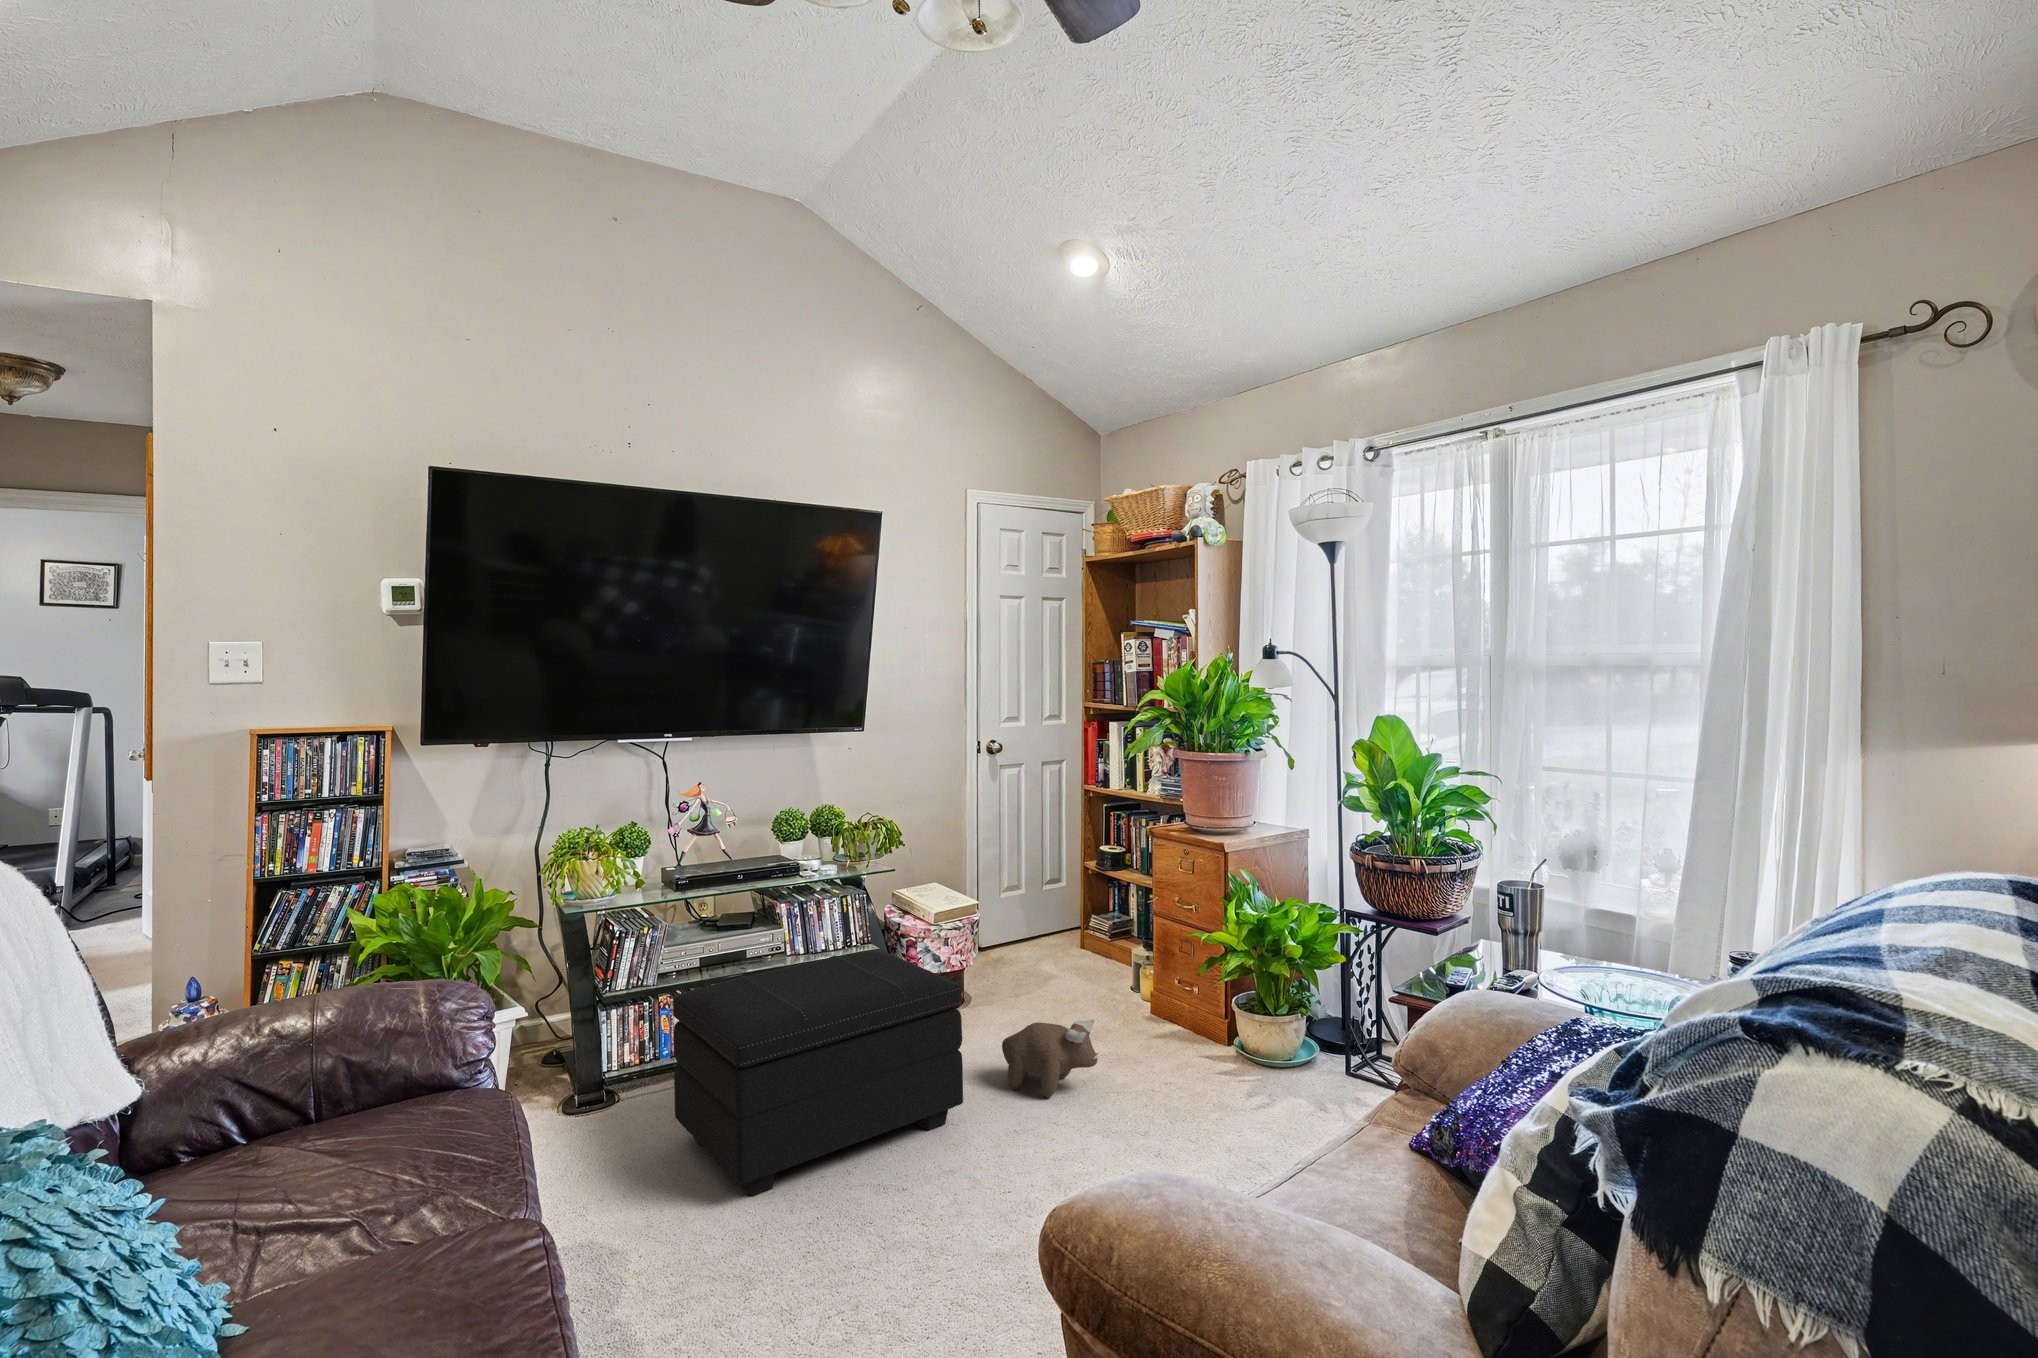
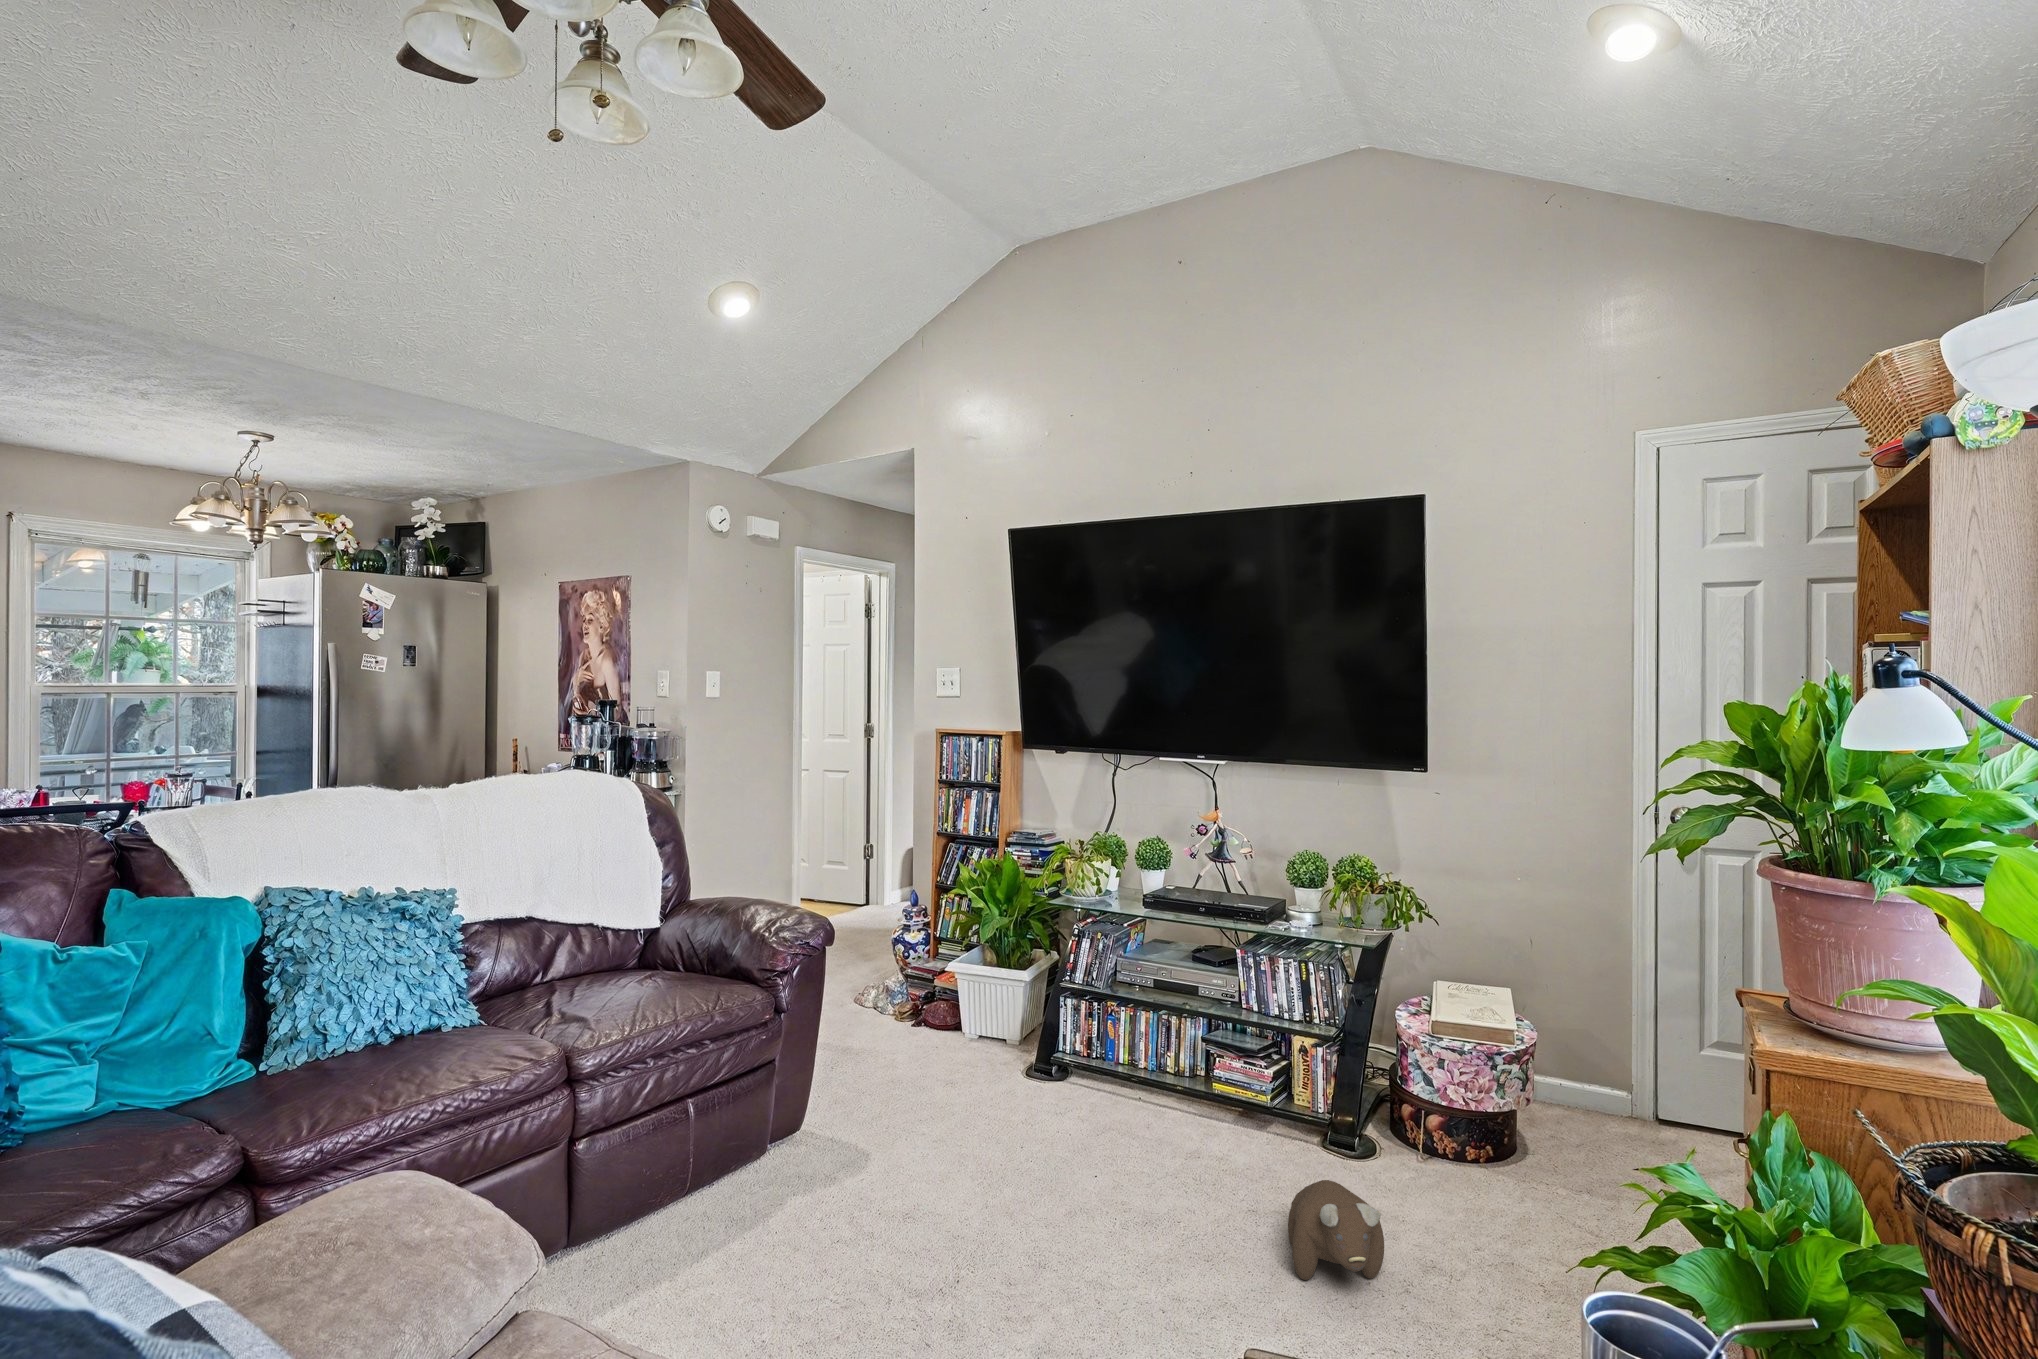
footstool: present [673,950,963,1197] -> none [950,990,1237,1230]

